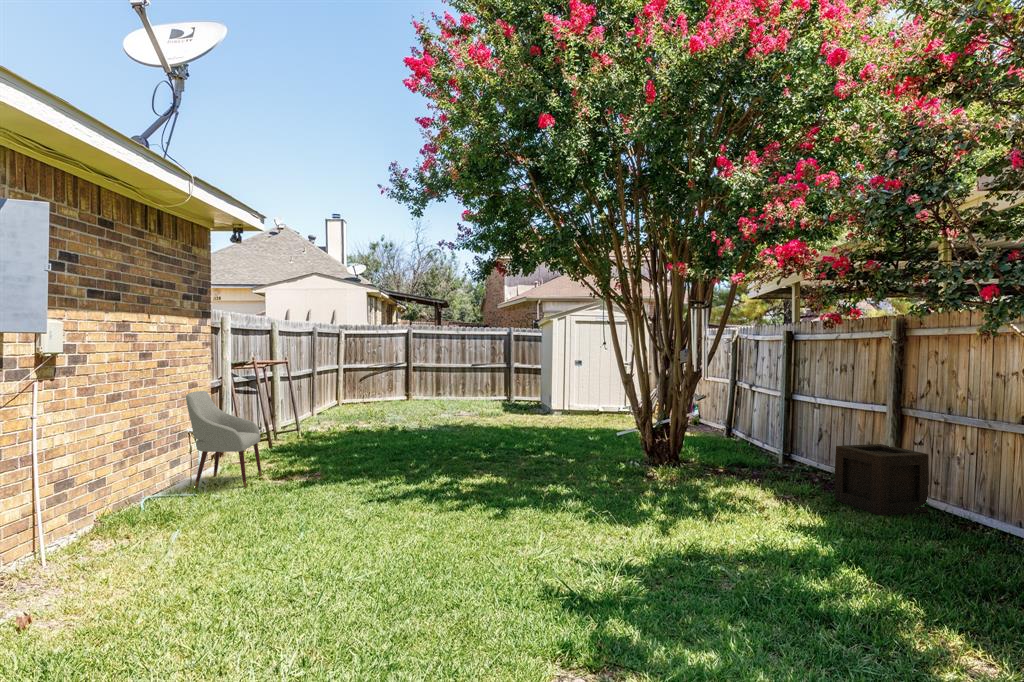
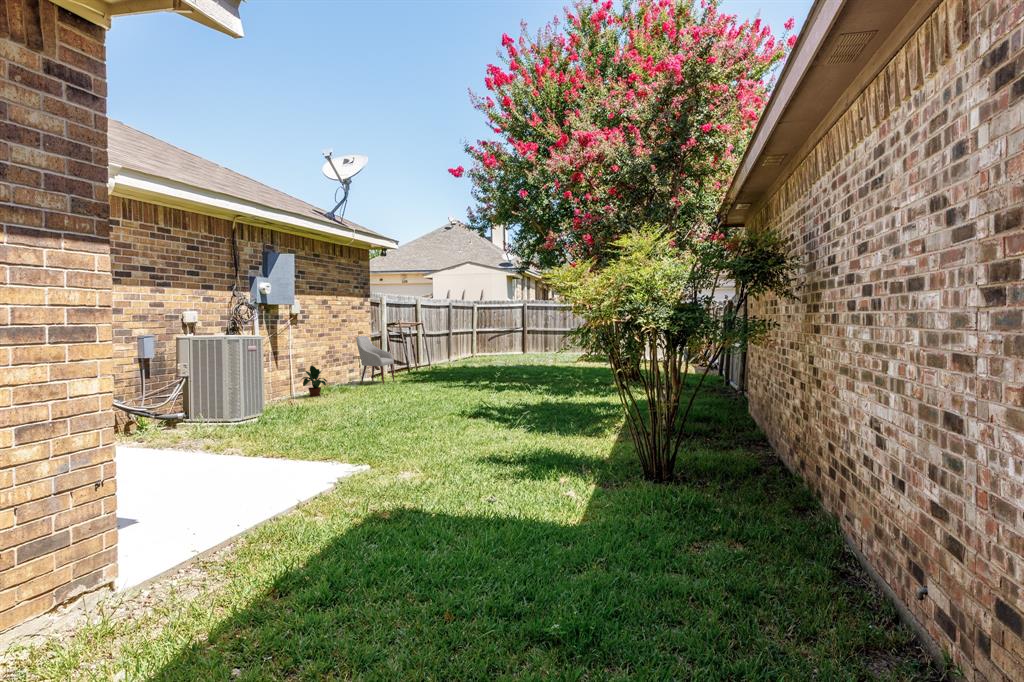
wooden crate: present [835,444,929,515] -> none [689,368,733,406]
potted plant: none [55,477,133,550] -> present [302,365,327,396]

